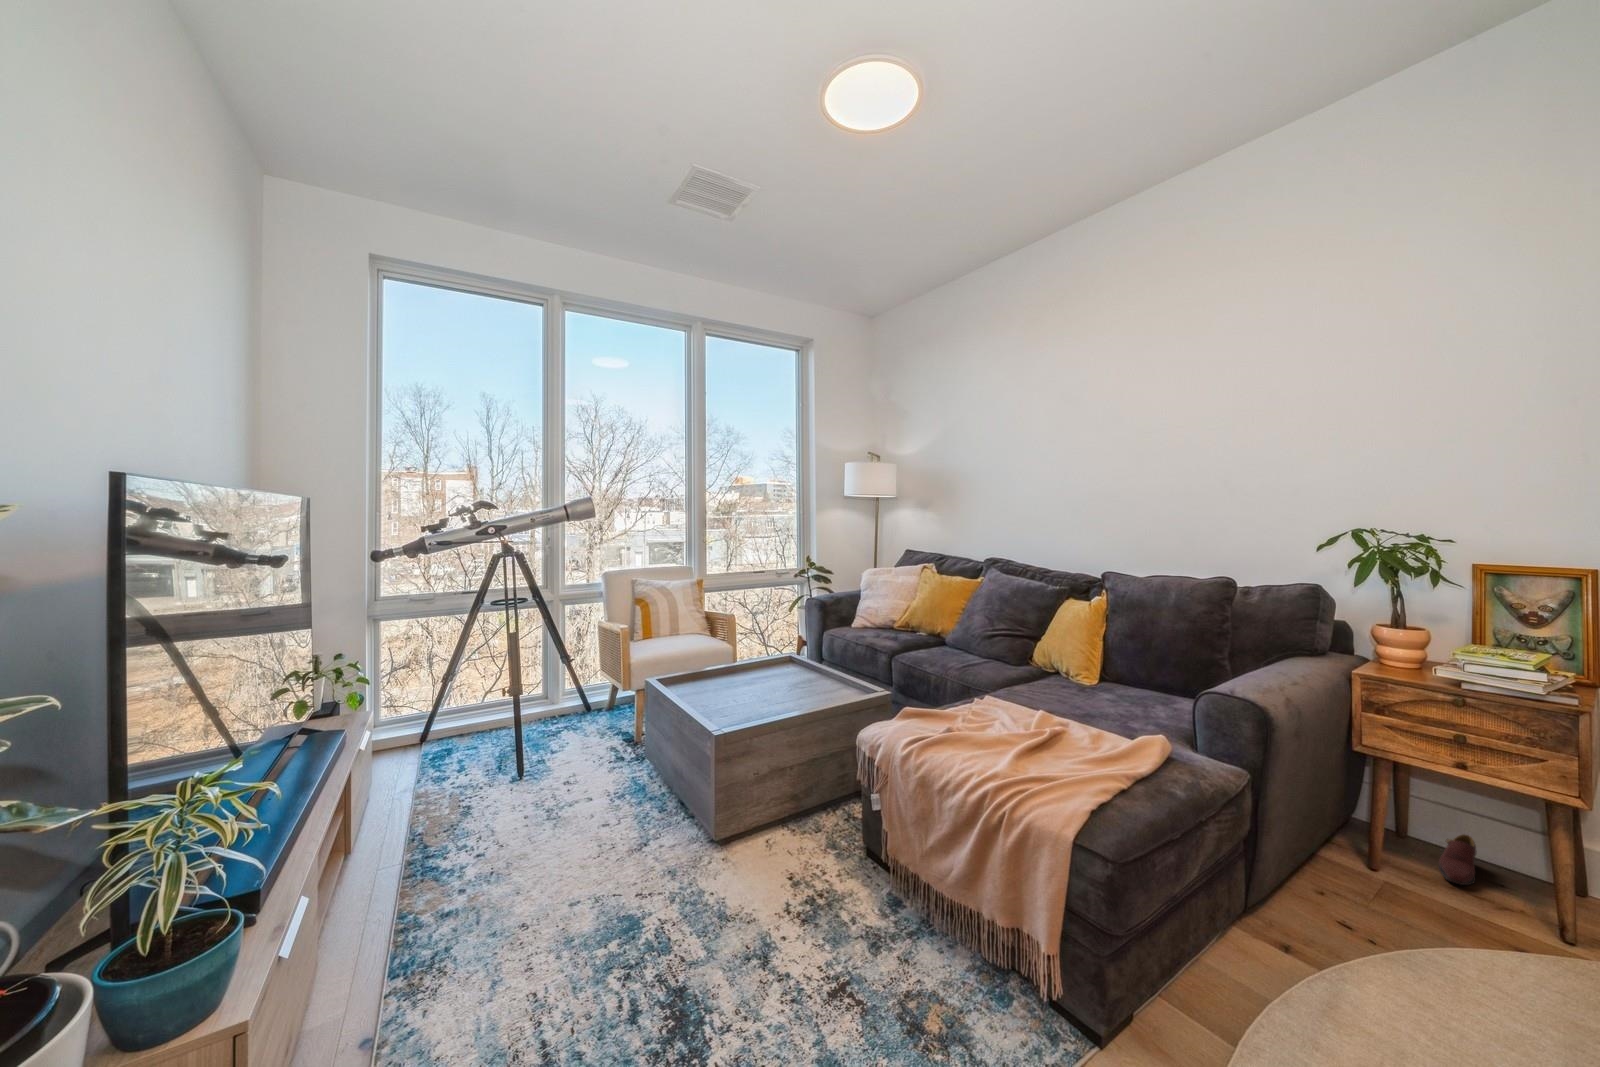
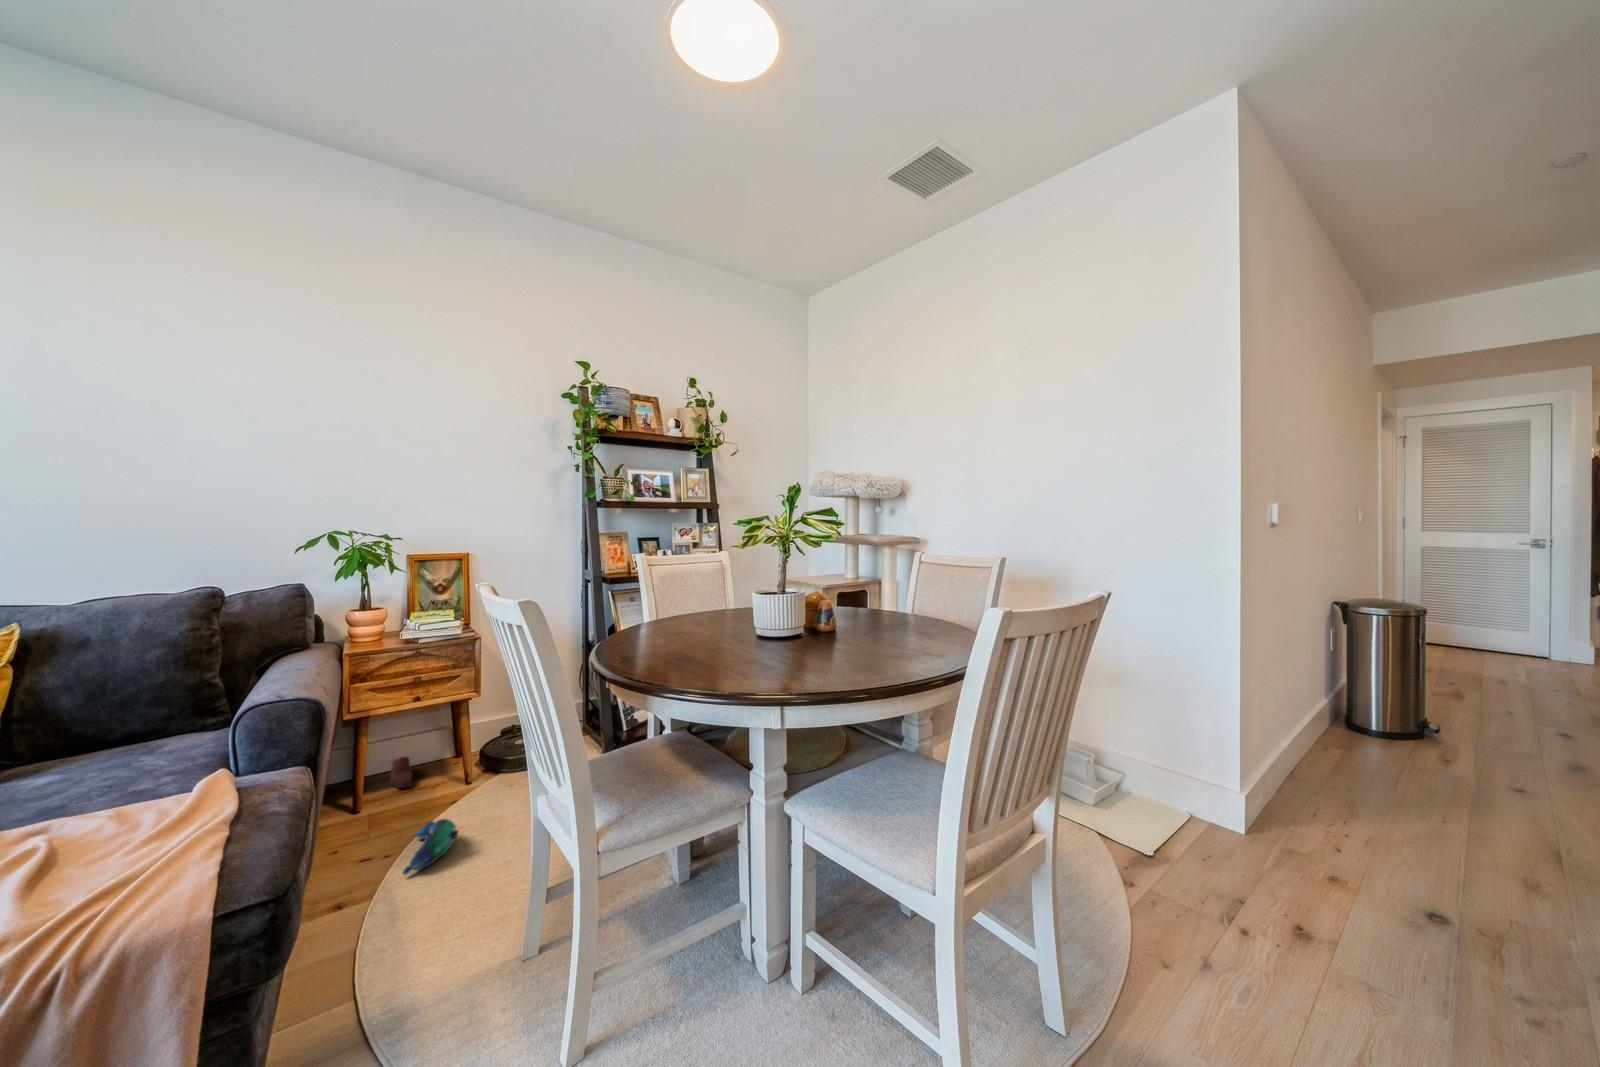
plush toy: none [1371,942,1486,998] -> present [403,819,459,875]

